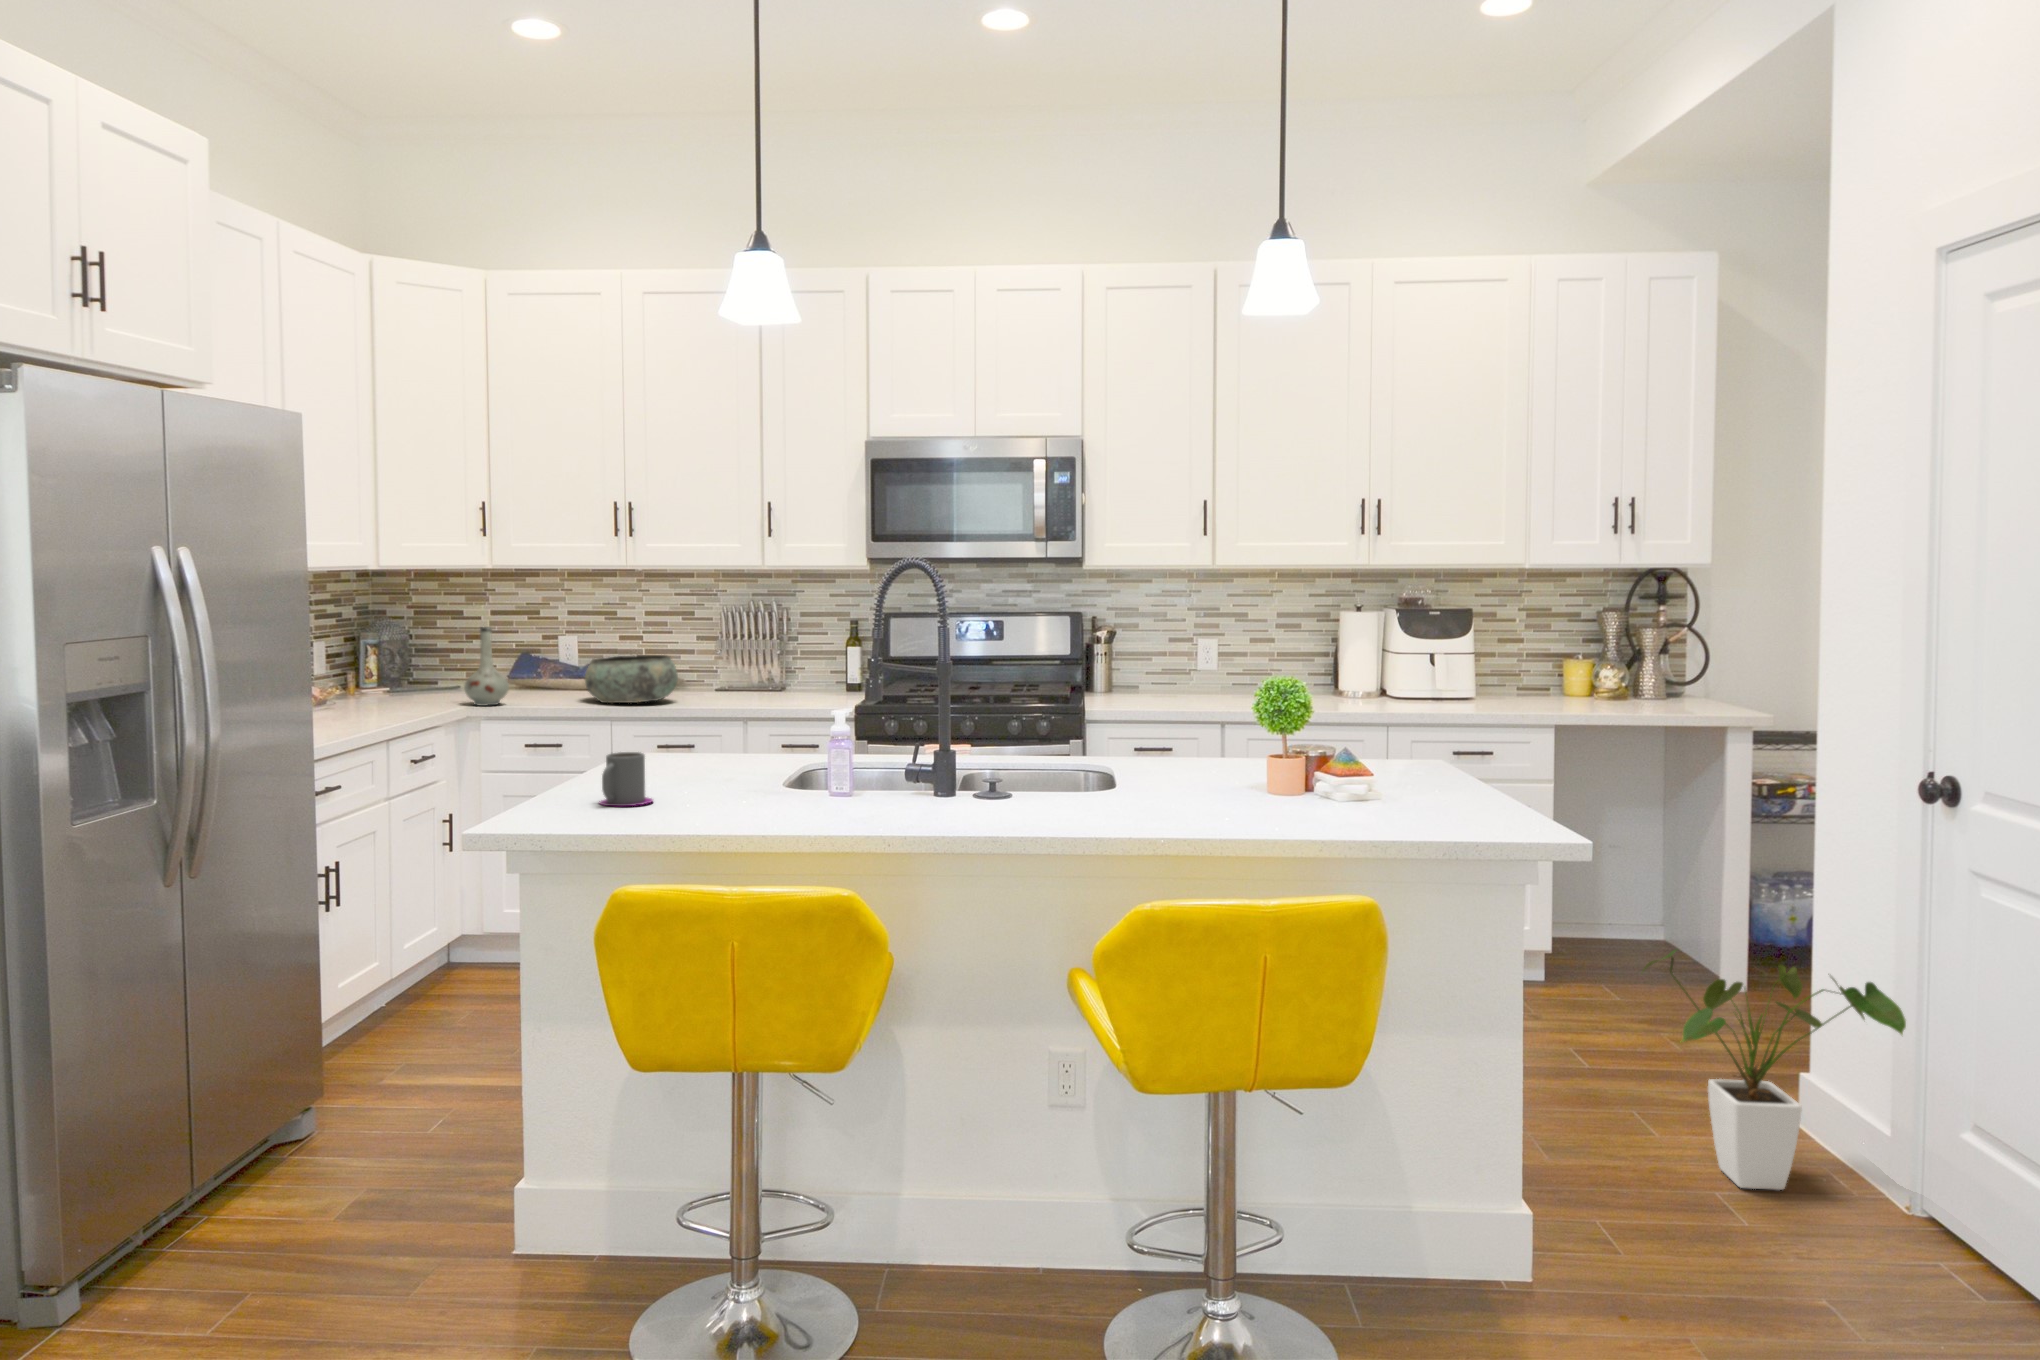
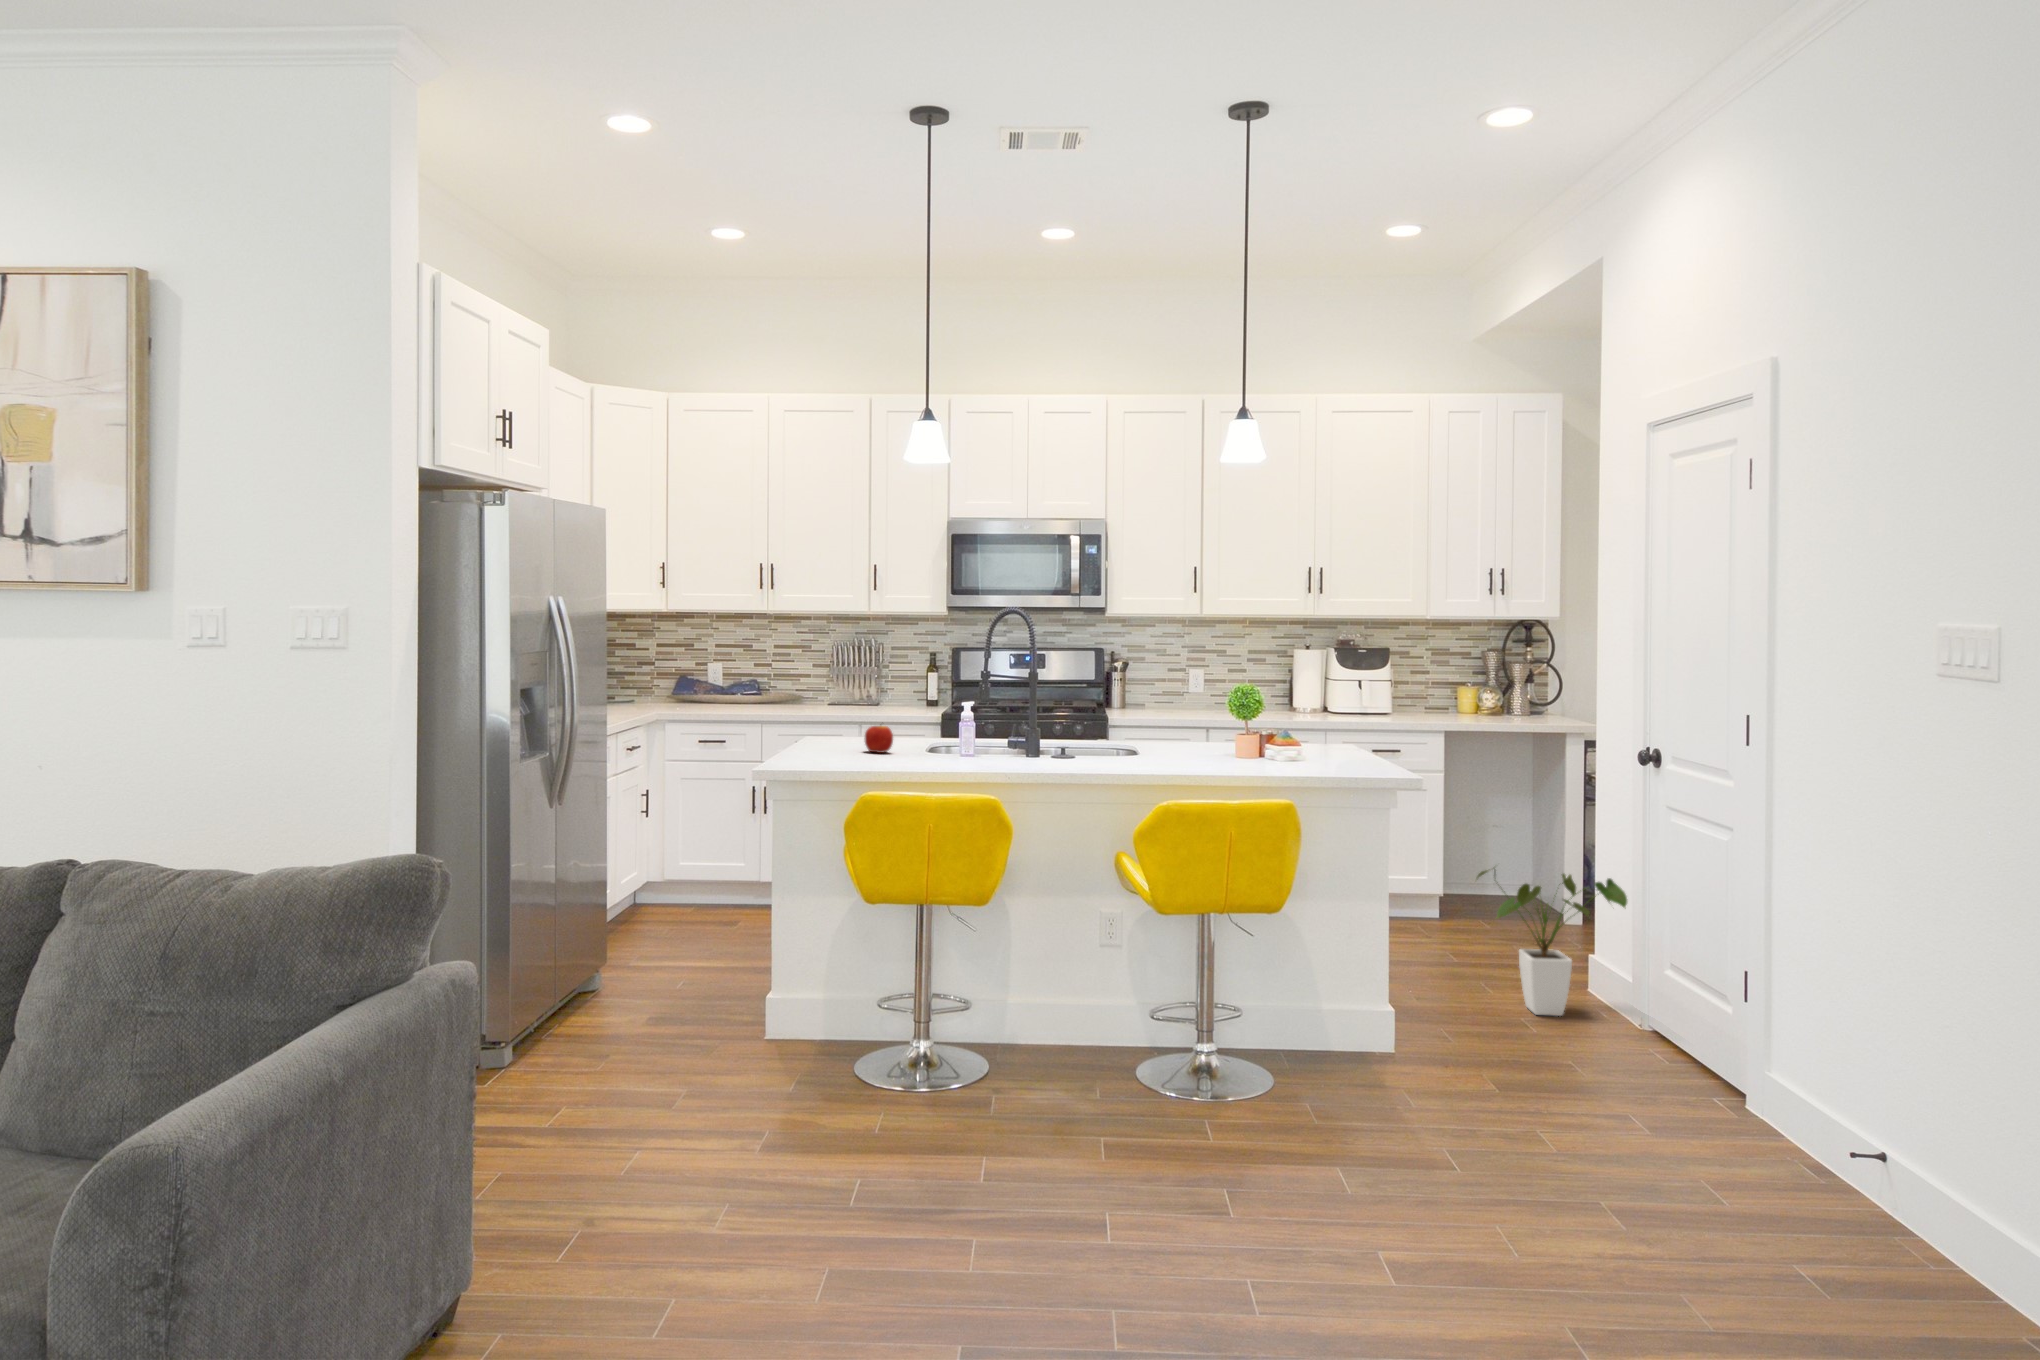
vase: present [464,627,509,706] -> none [658,654,689,711]
bowl: present [585,655,678,703] -> none [739,677,806,712]
apple: none [689,739,734,787] -> present [865,726,893,753]
mug: present [599,752,653,806] -> none [818,727,852,759]

